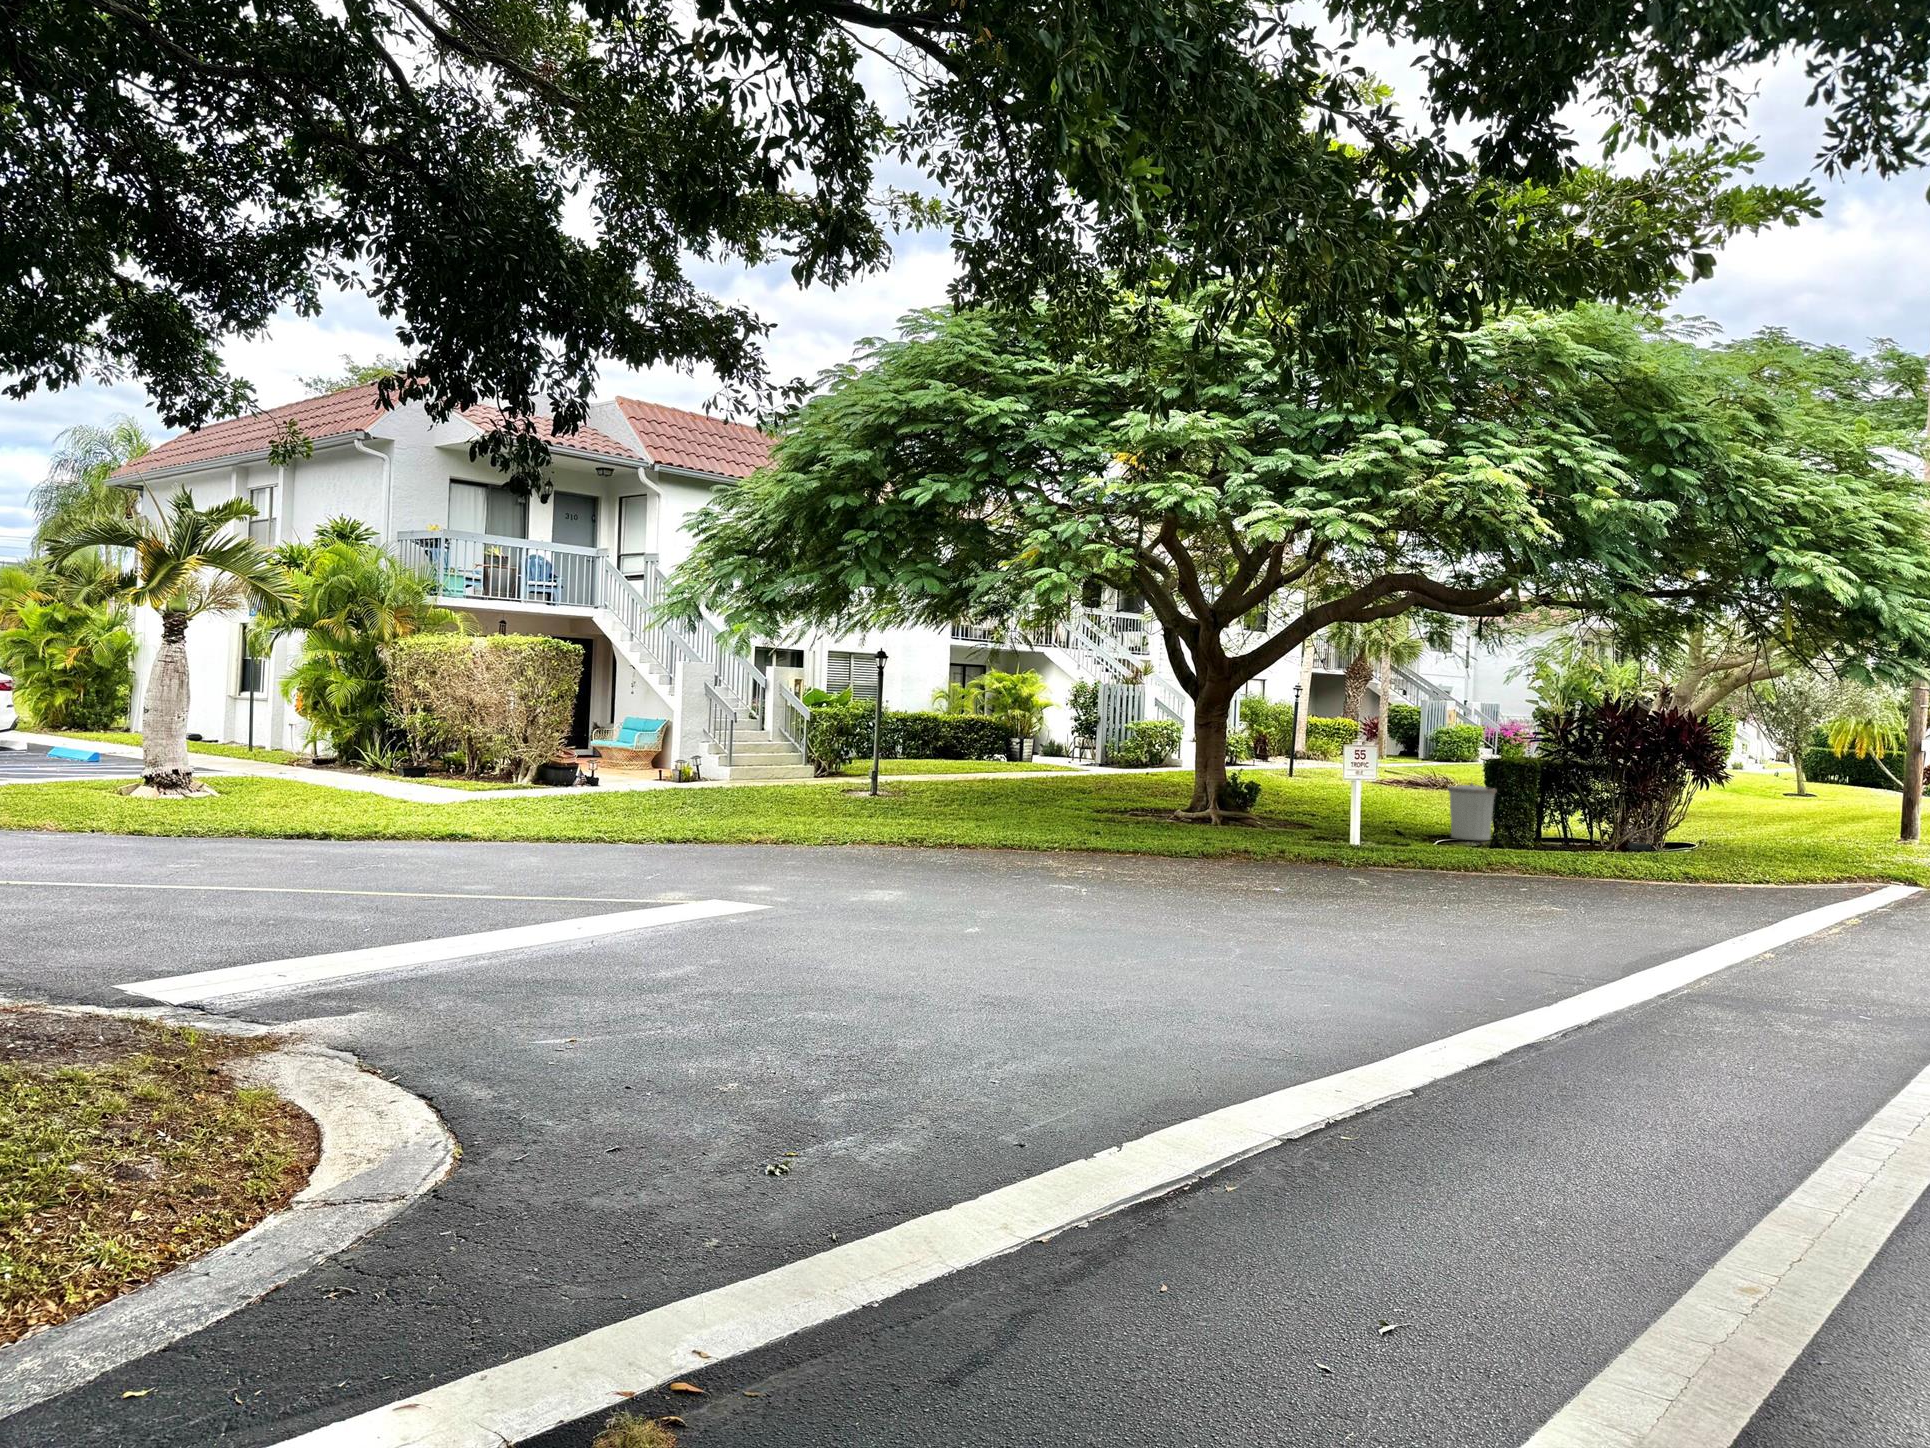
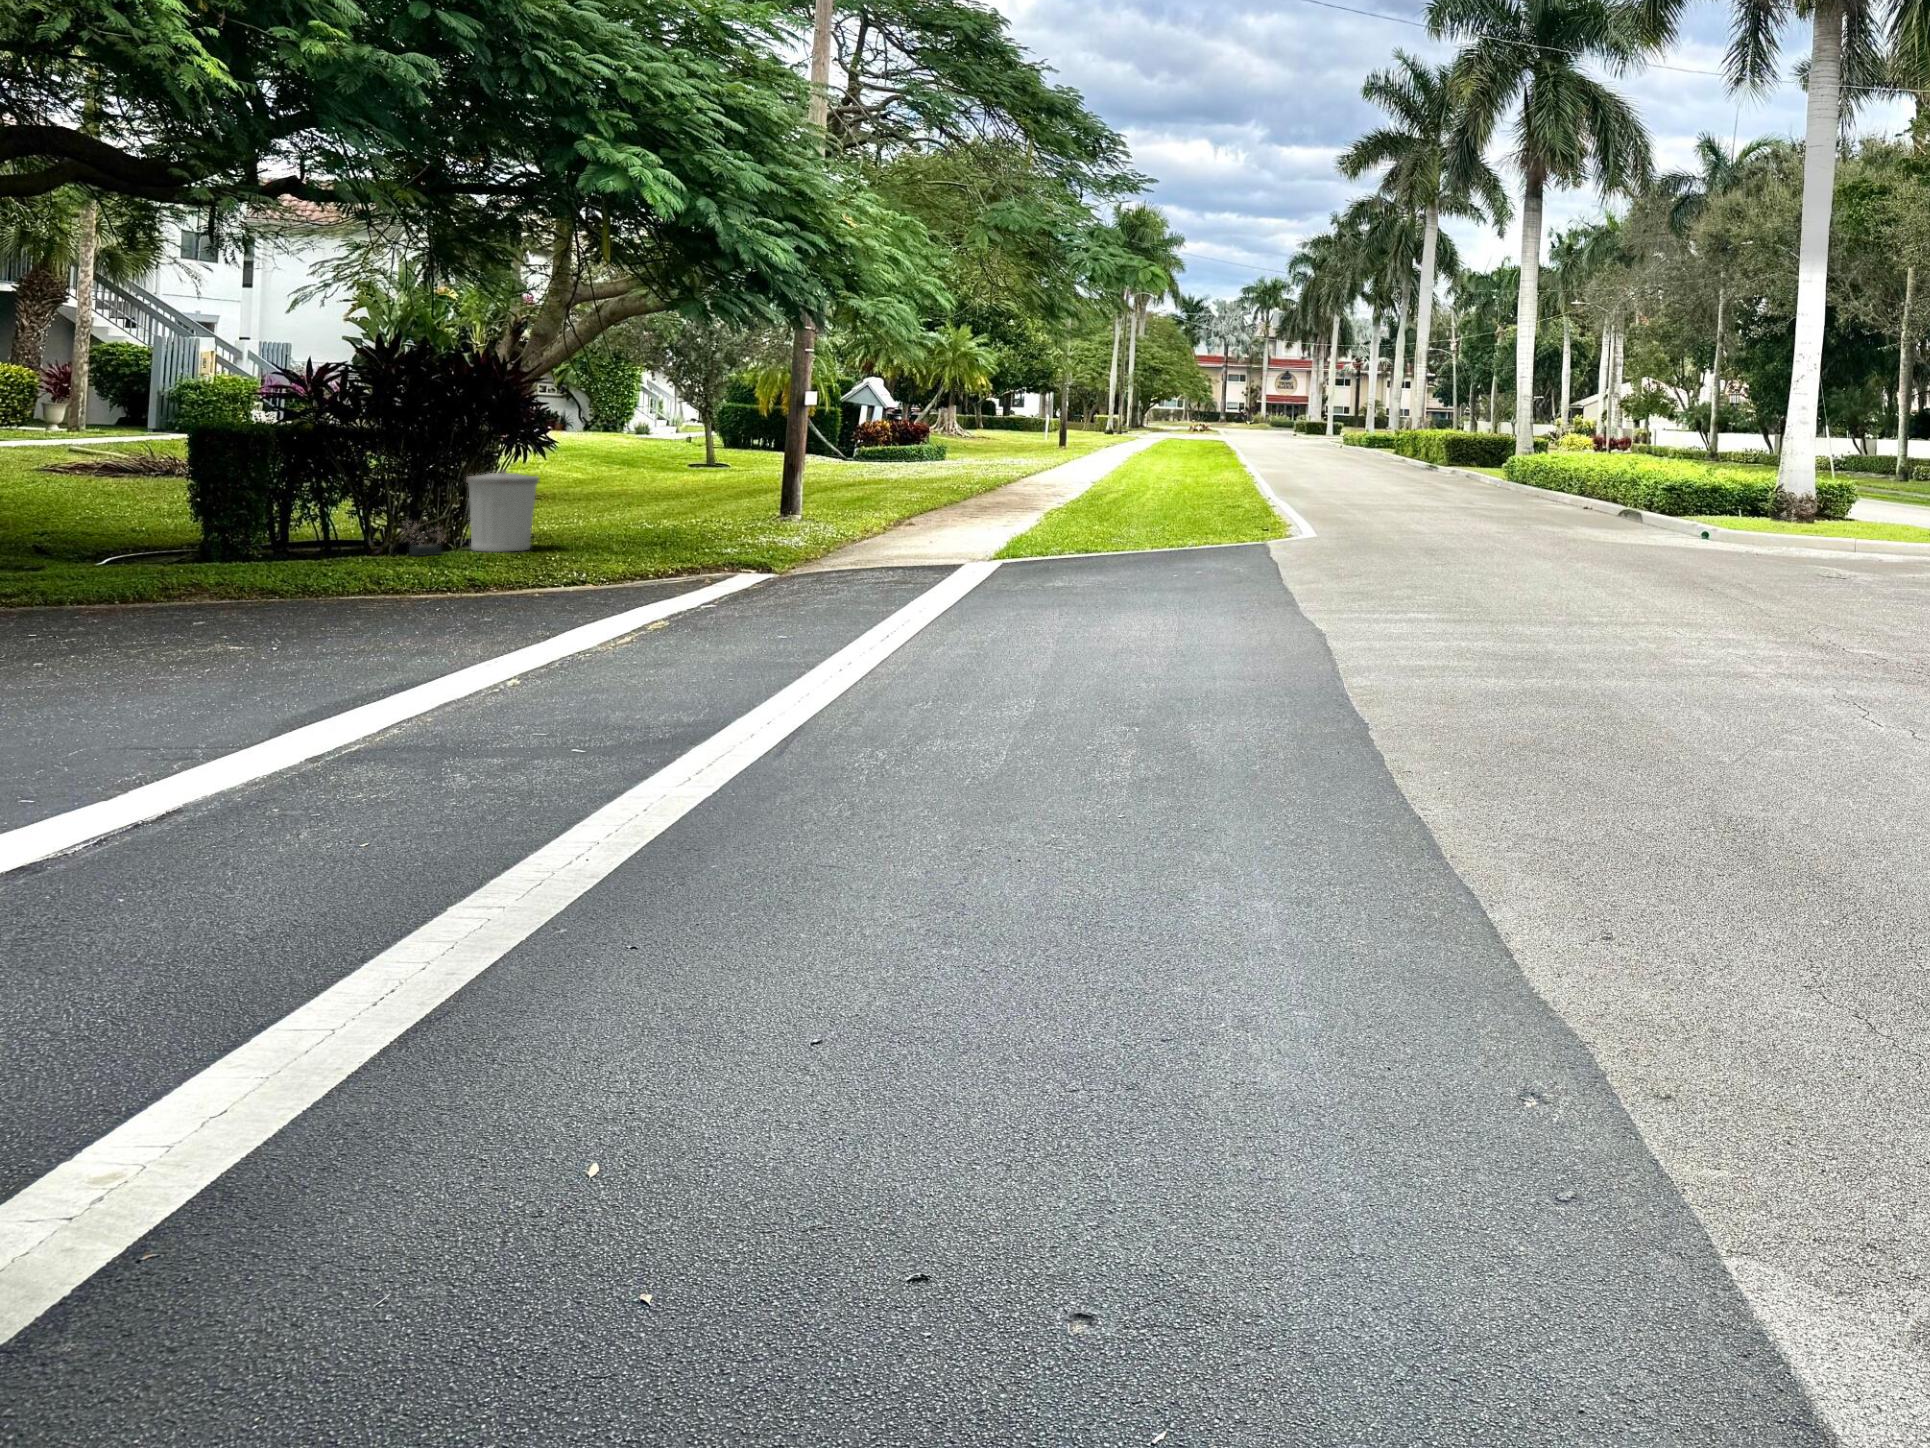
trash can: present [1448,783,1497,840] -> present [466,470,540,552]

